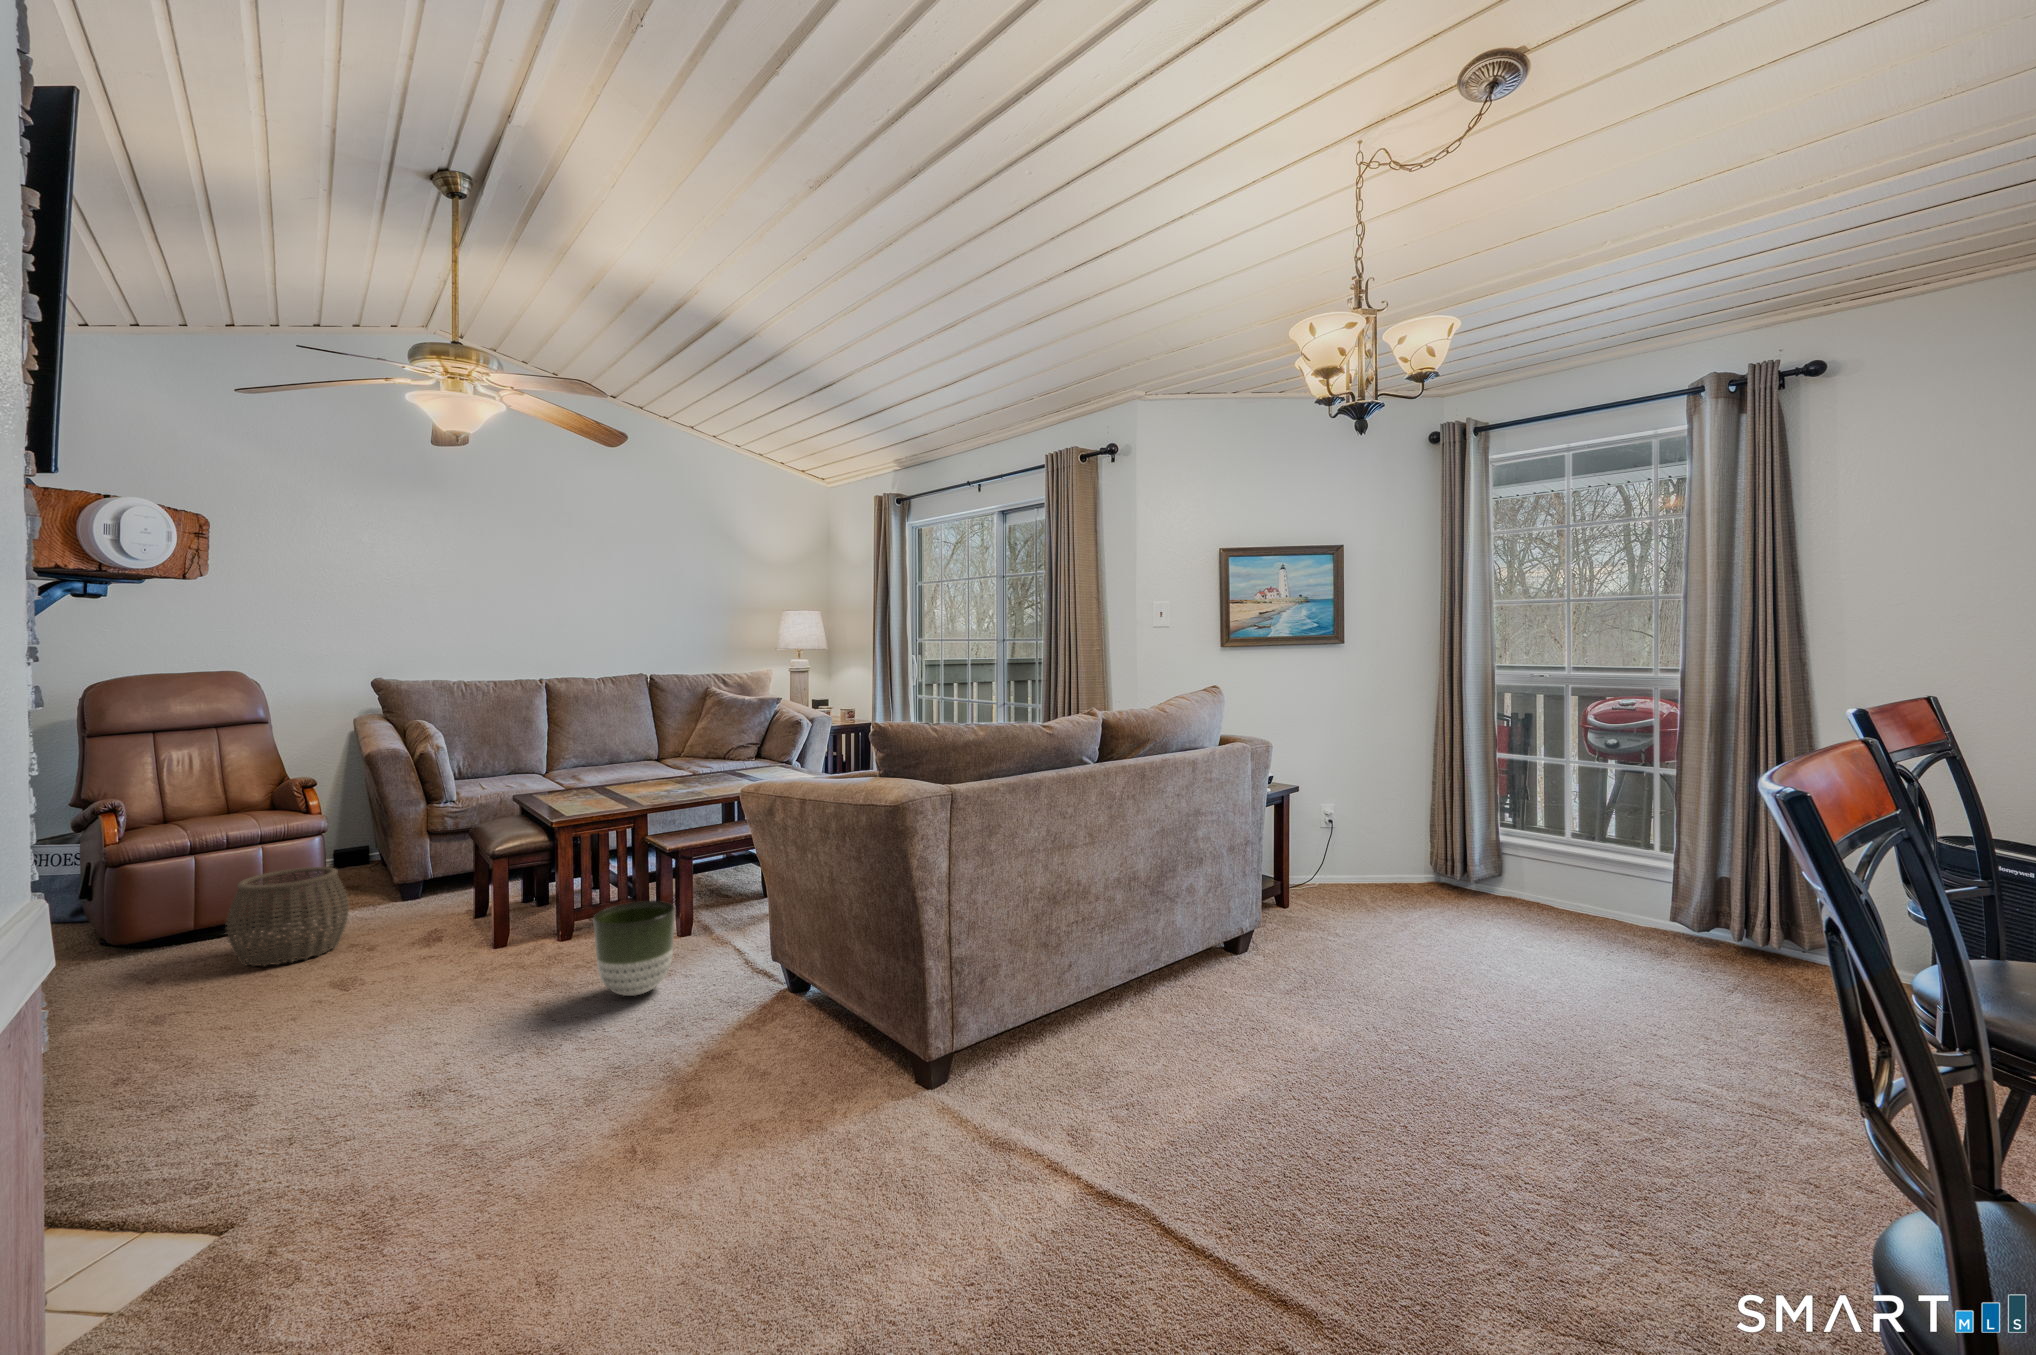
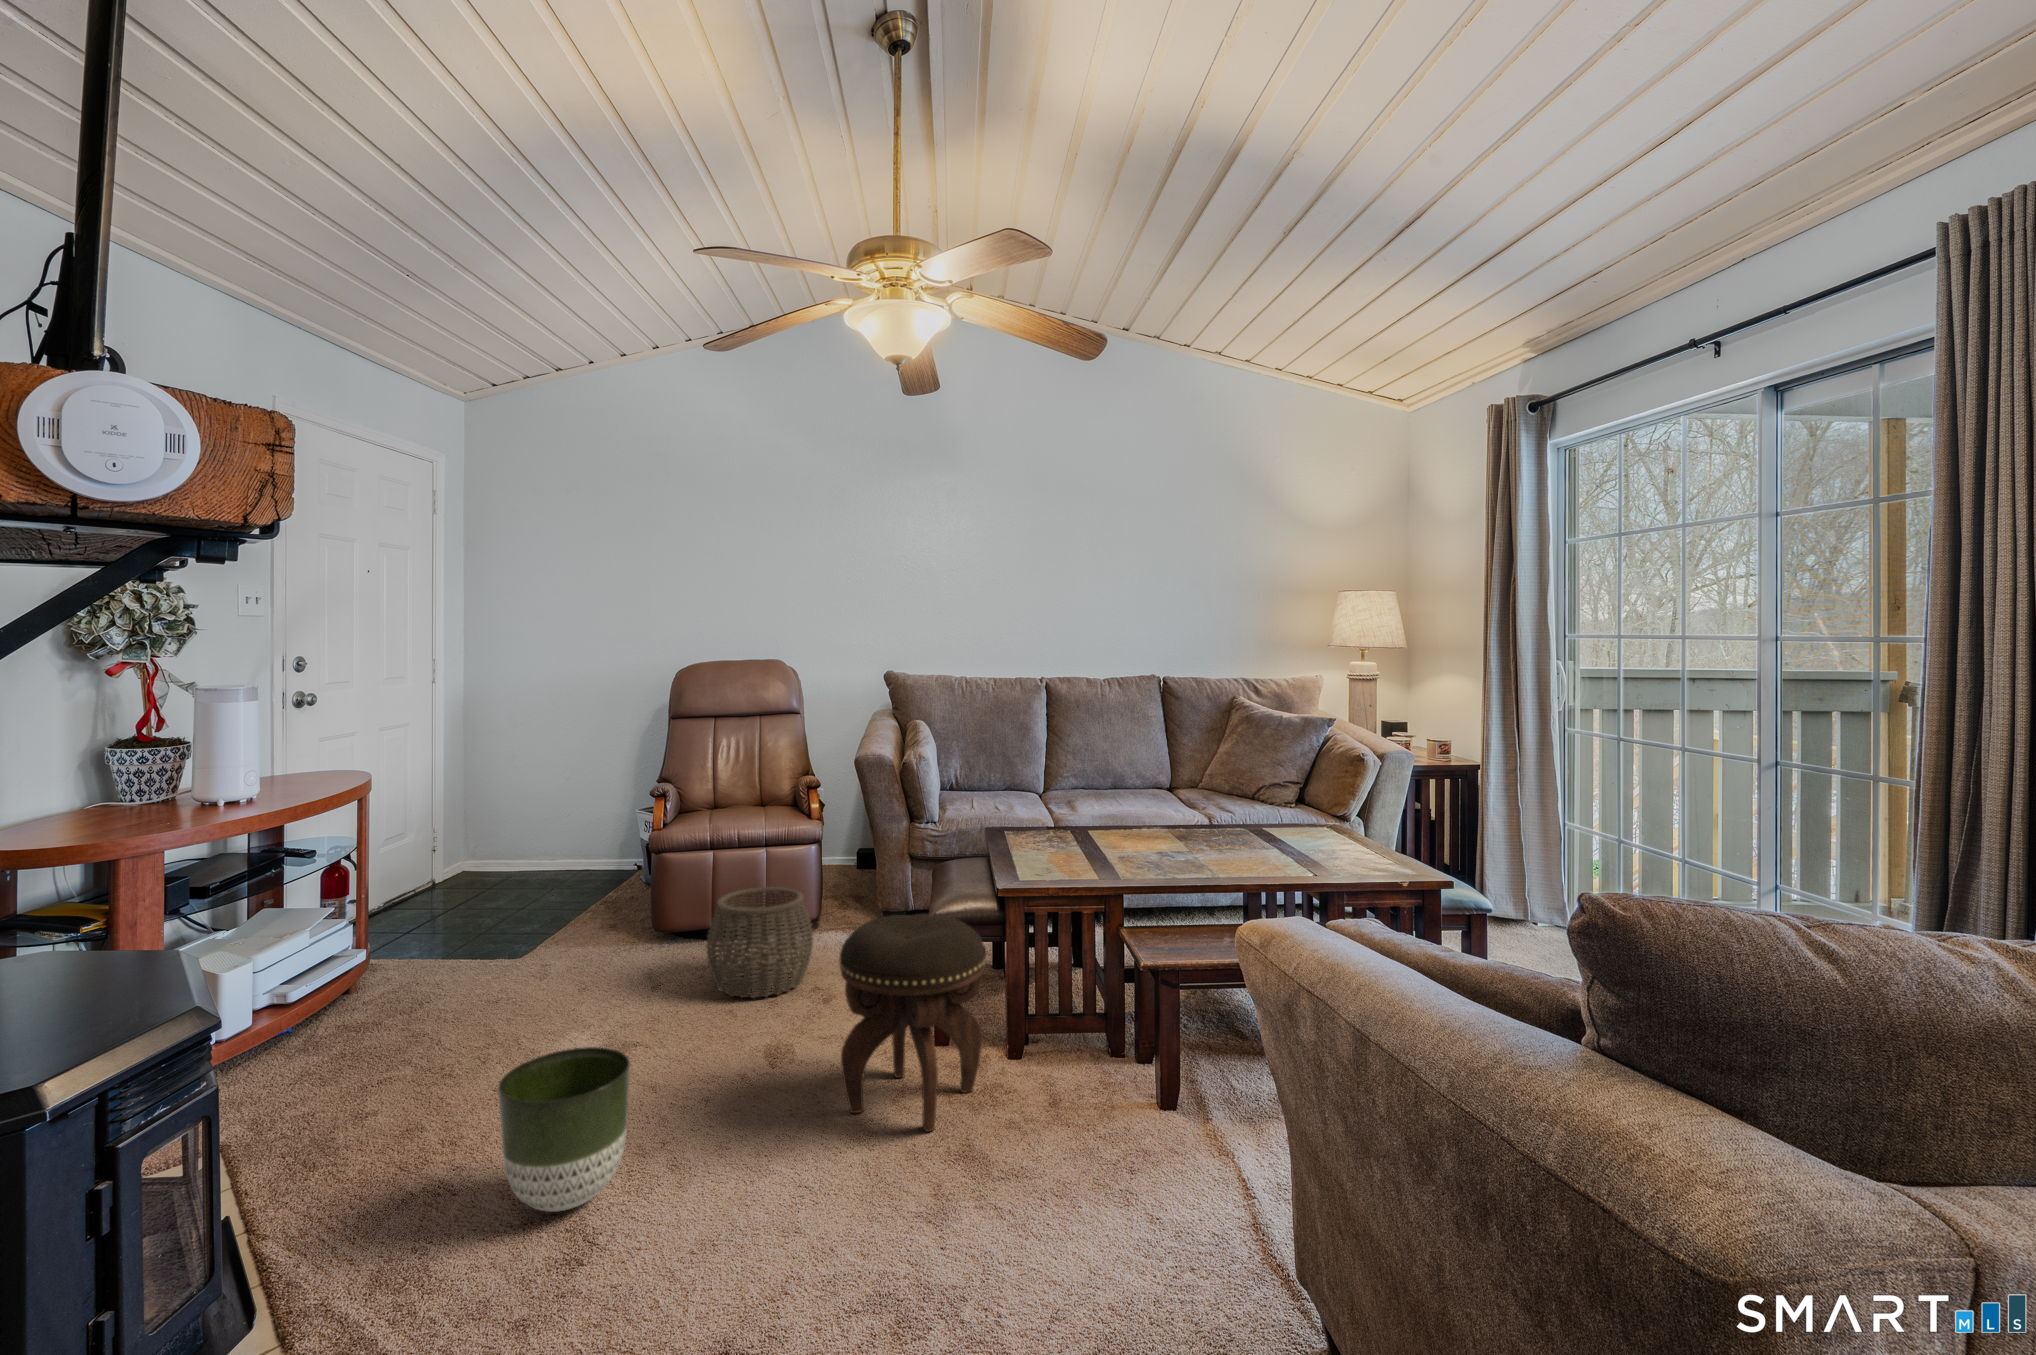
footstool: none [432,844,559,996] -> present [839,914,986,1132]
planter: present [594,901,675,996] -> present [498,1047,630,1212]

